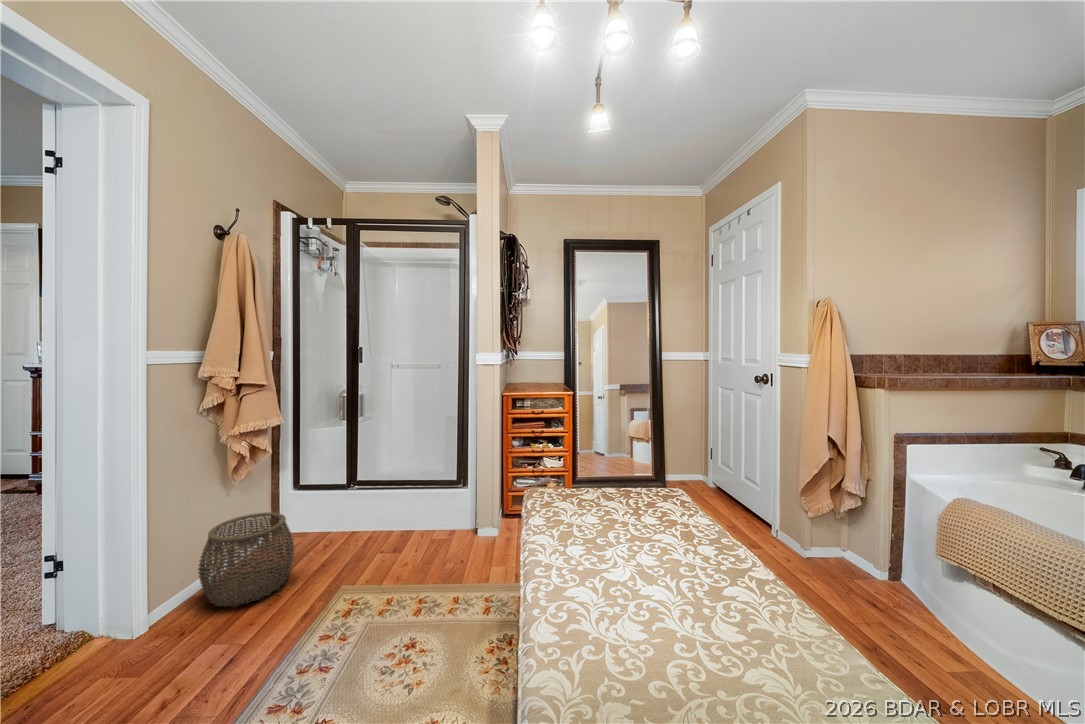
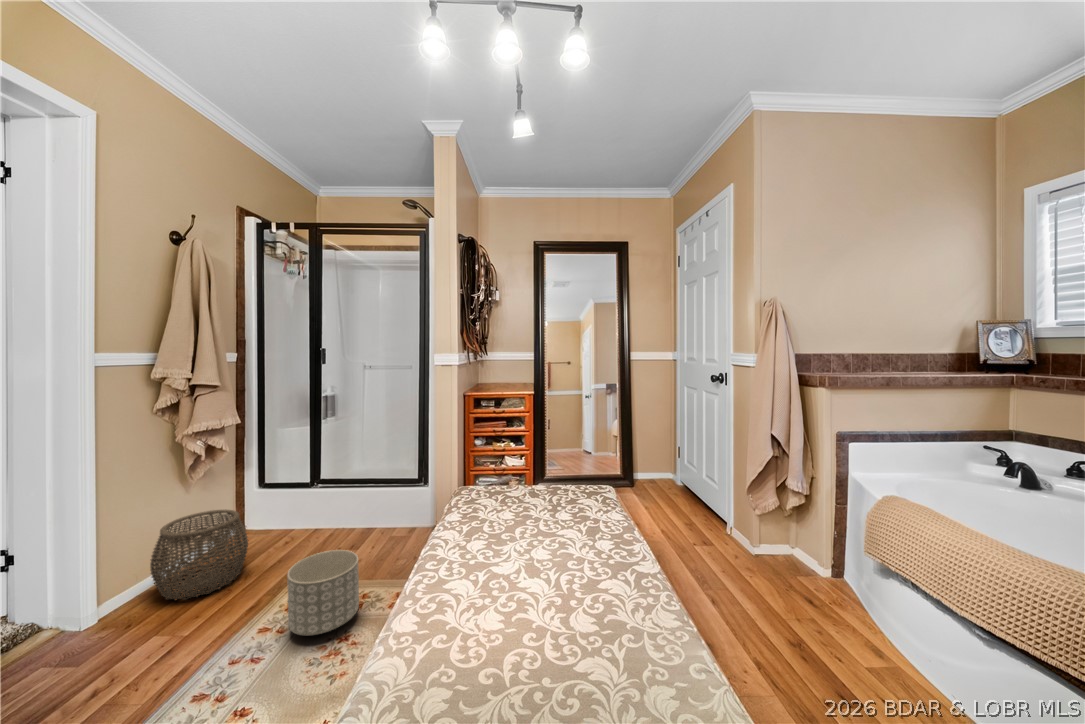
planter: none [353,554,422,643] -> present [287,550,359,635]

